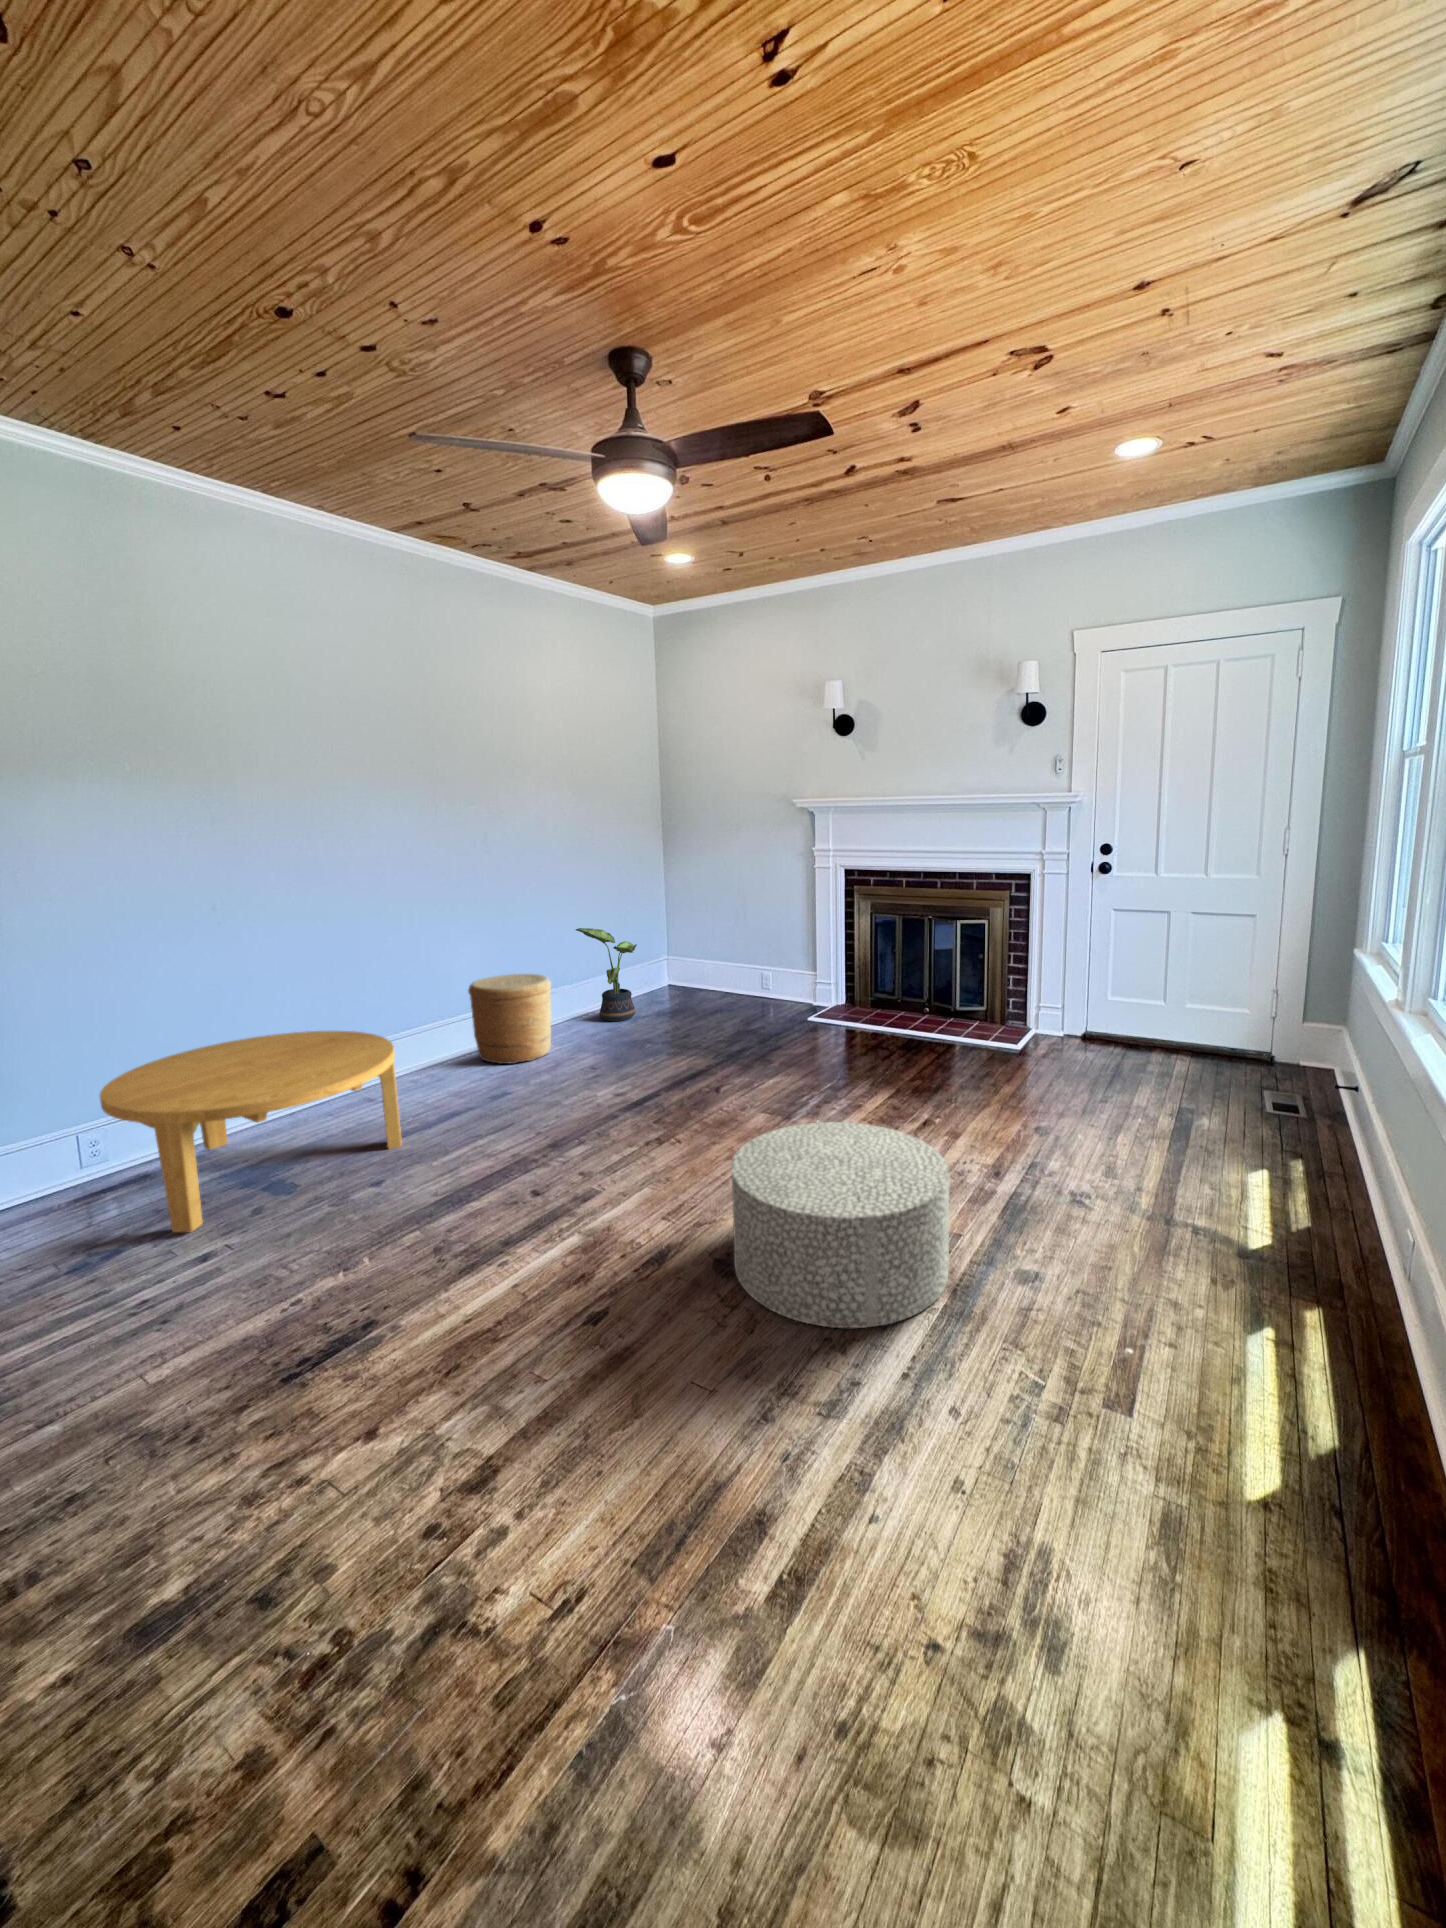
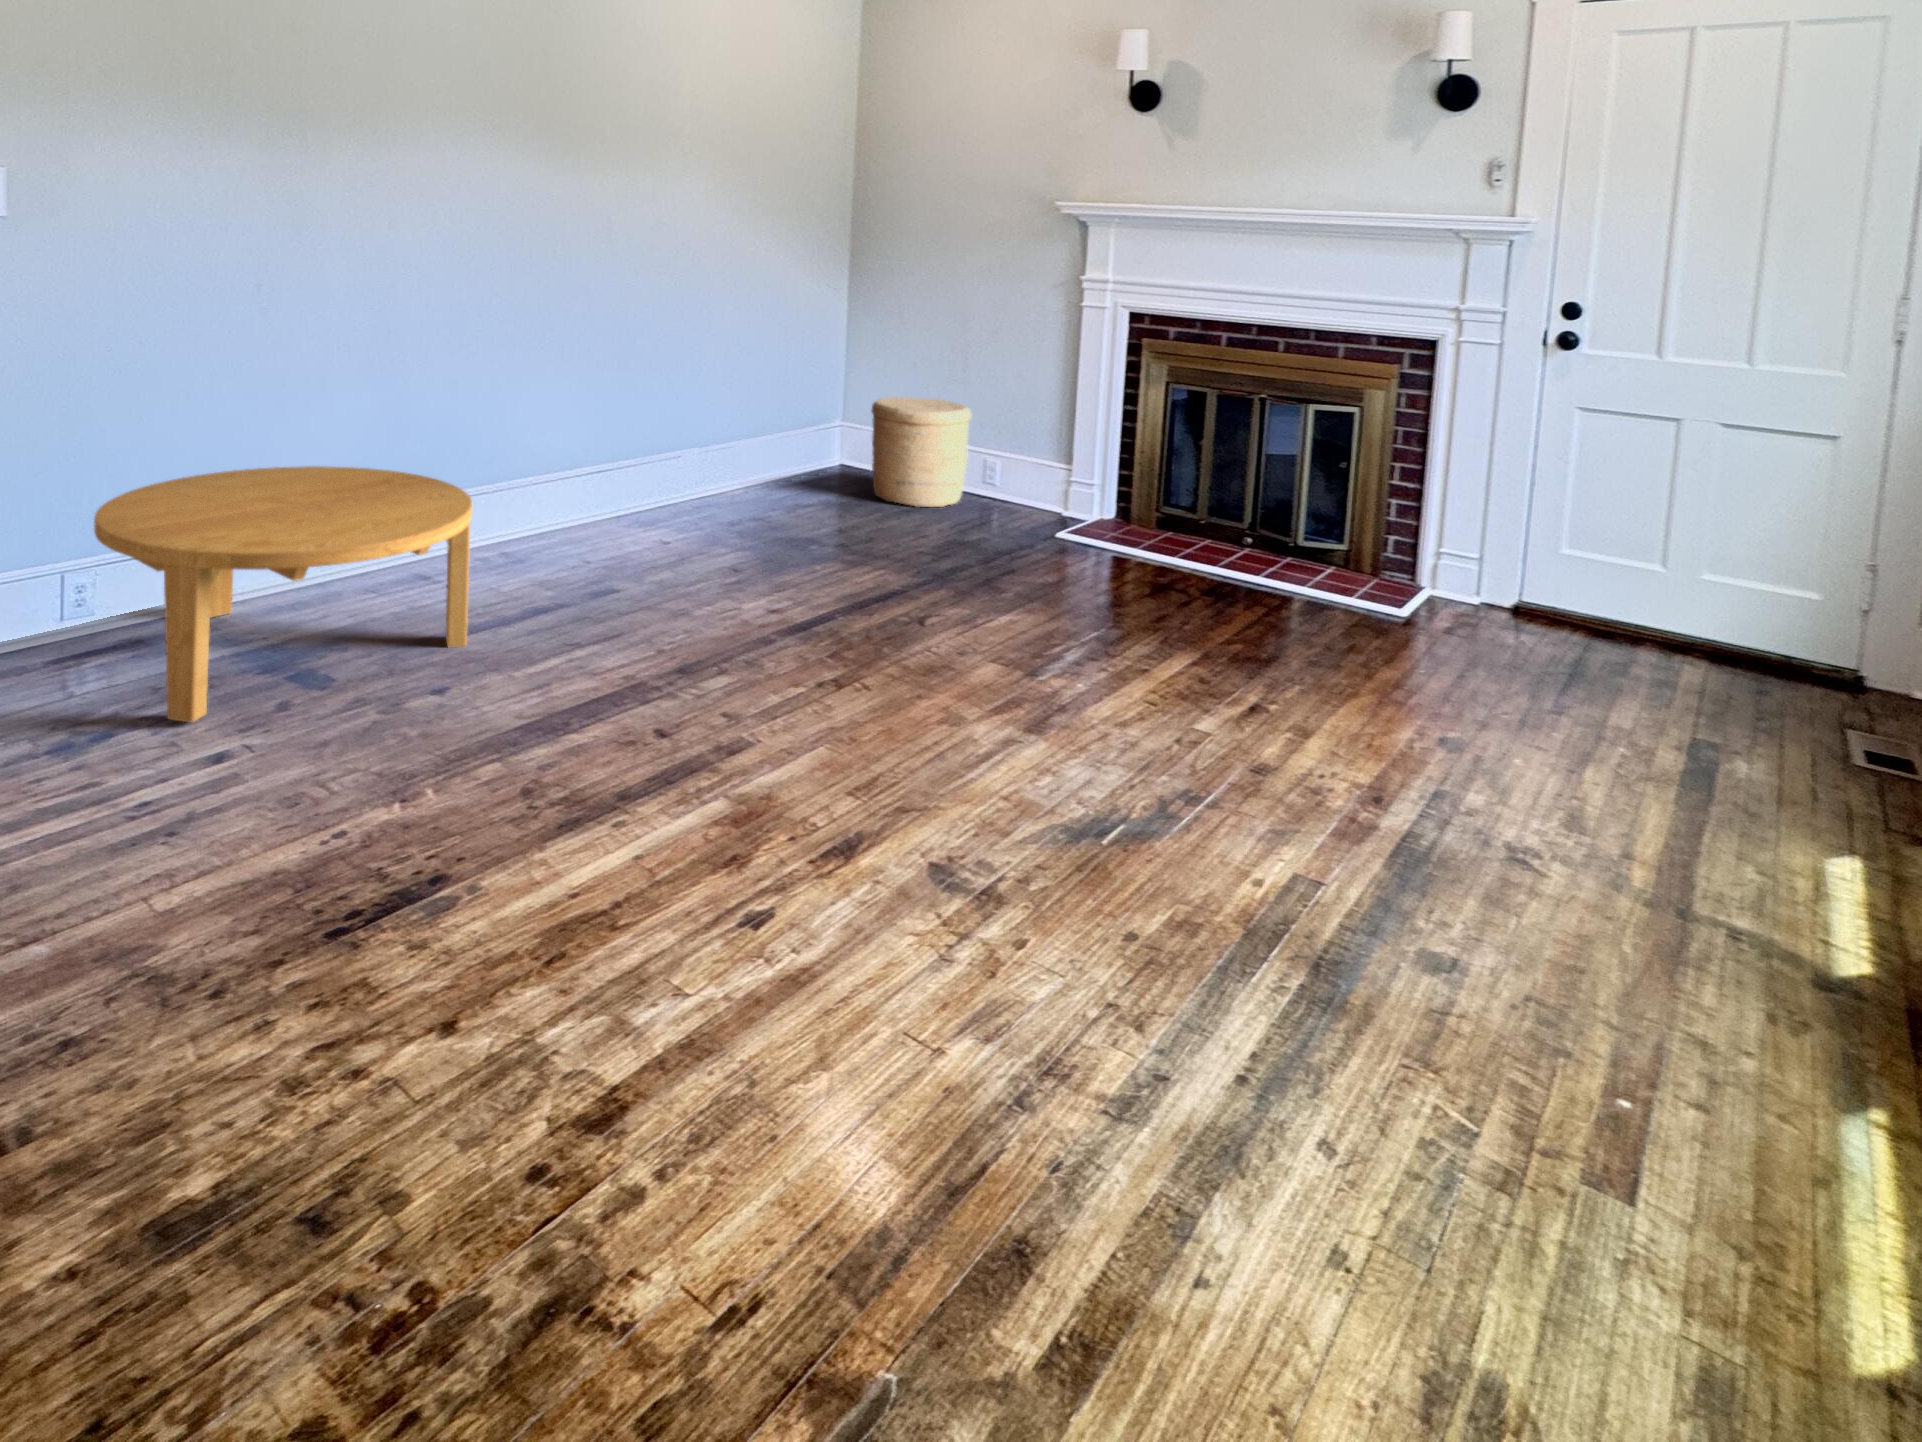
potted plant: present [576,928,637,1021] -> none [716,364,804,508]
woven basket: present [468,974,552,1064] -> present [872,397,971,507]
ottoman: present [731,1122,949,1328] -> none [963,679,1320,999]

